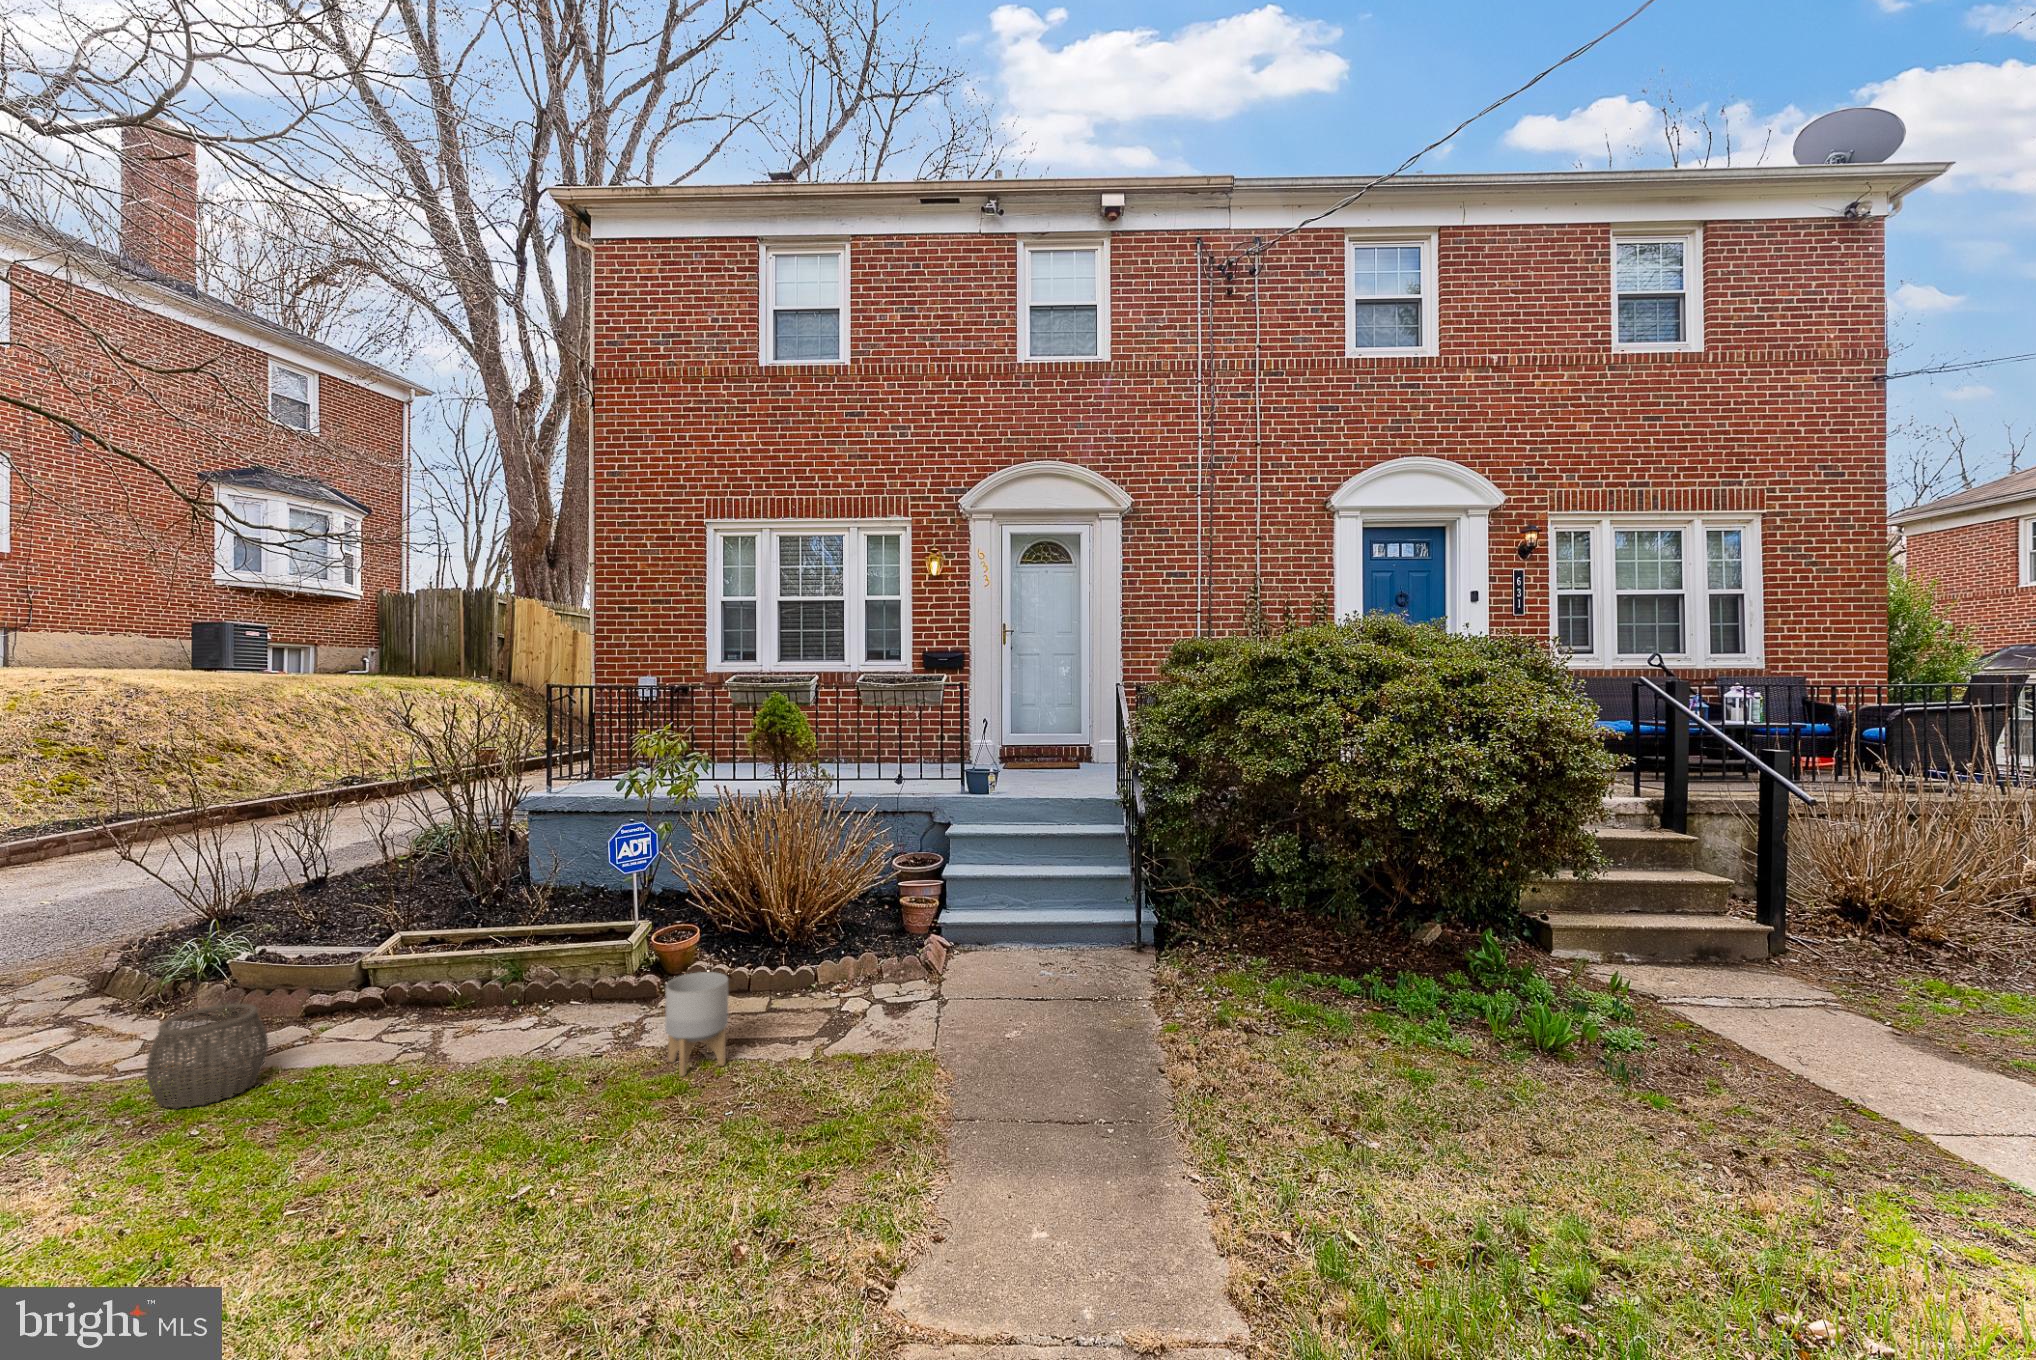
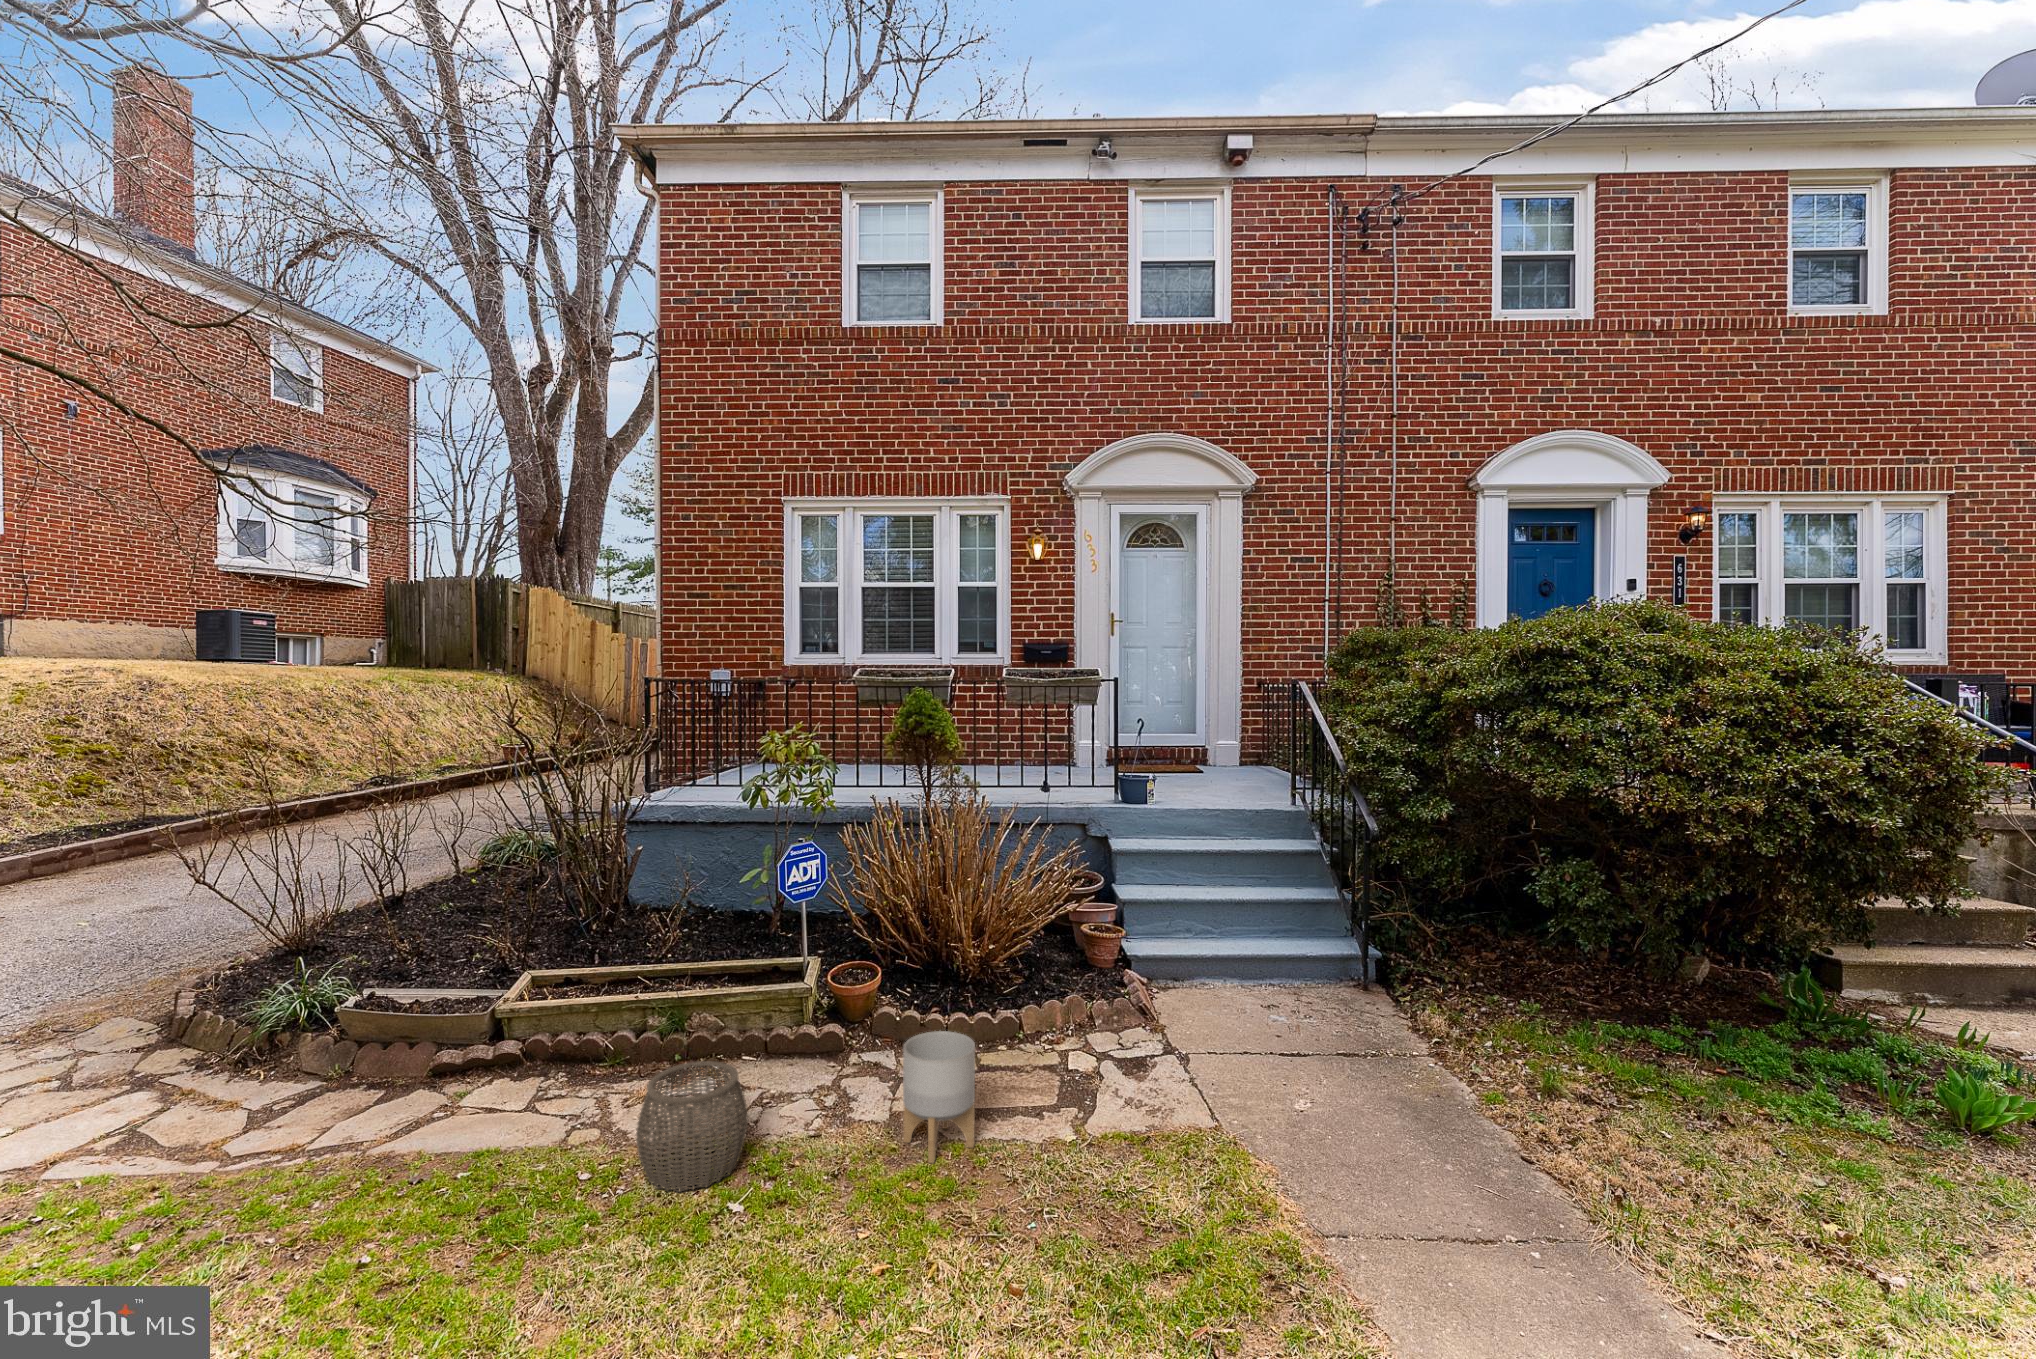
woven basket: present [146,1004,268,1109] -> present [636,1061,748,1192]

